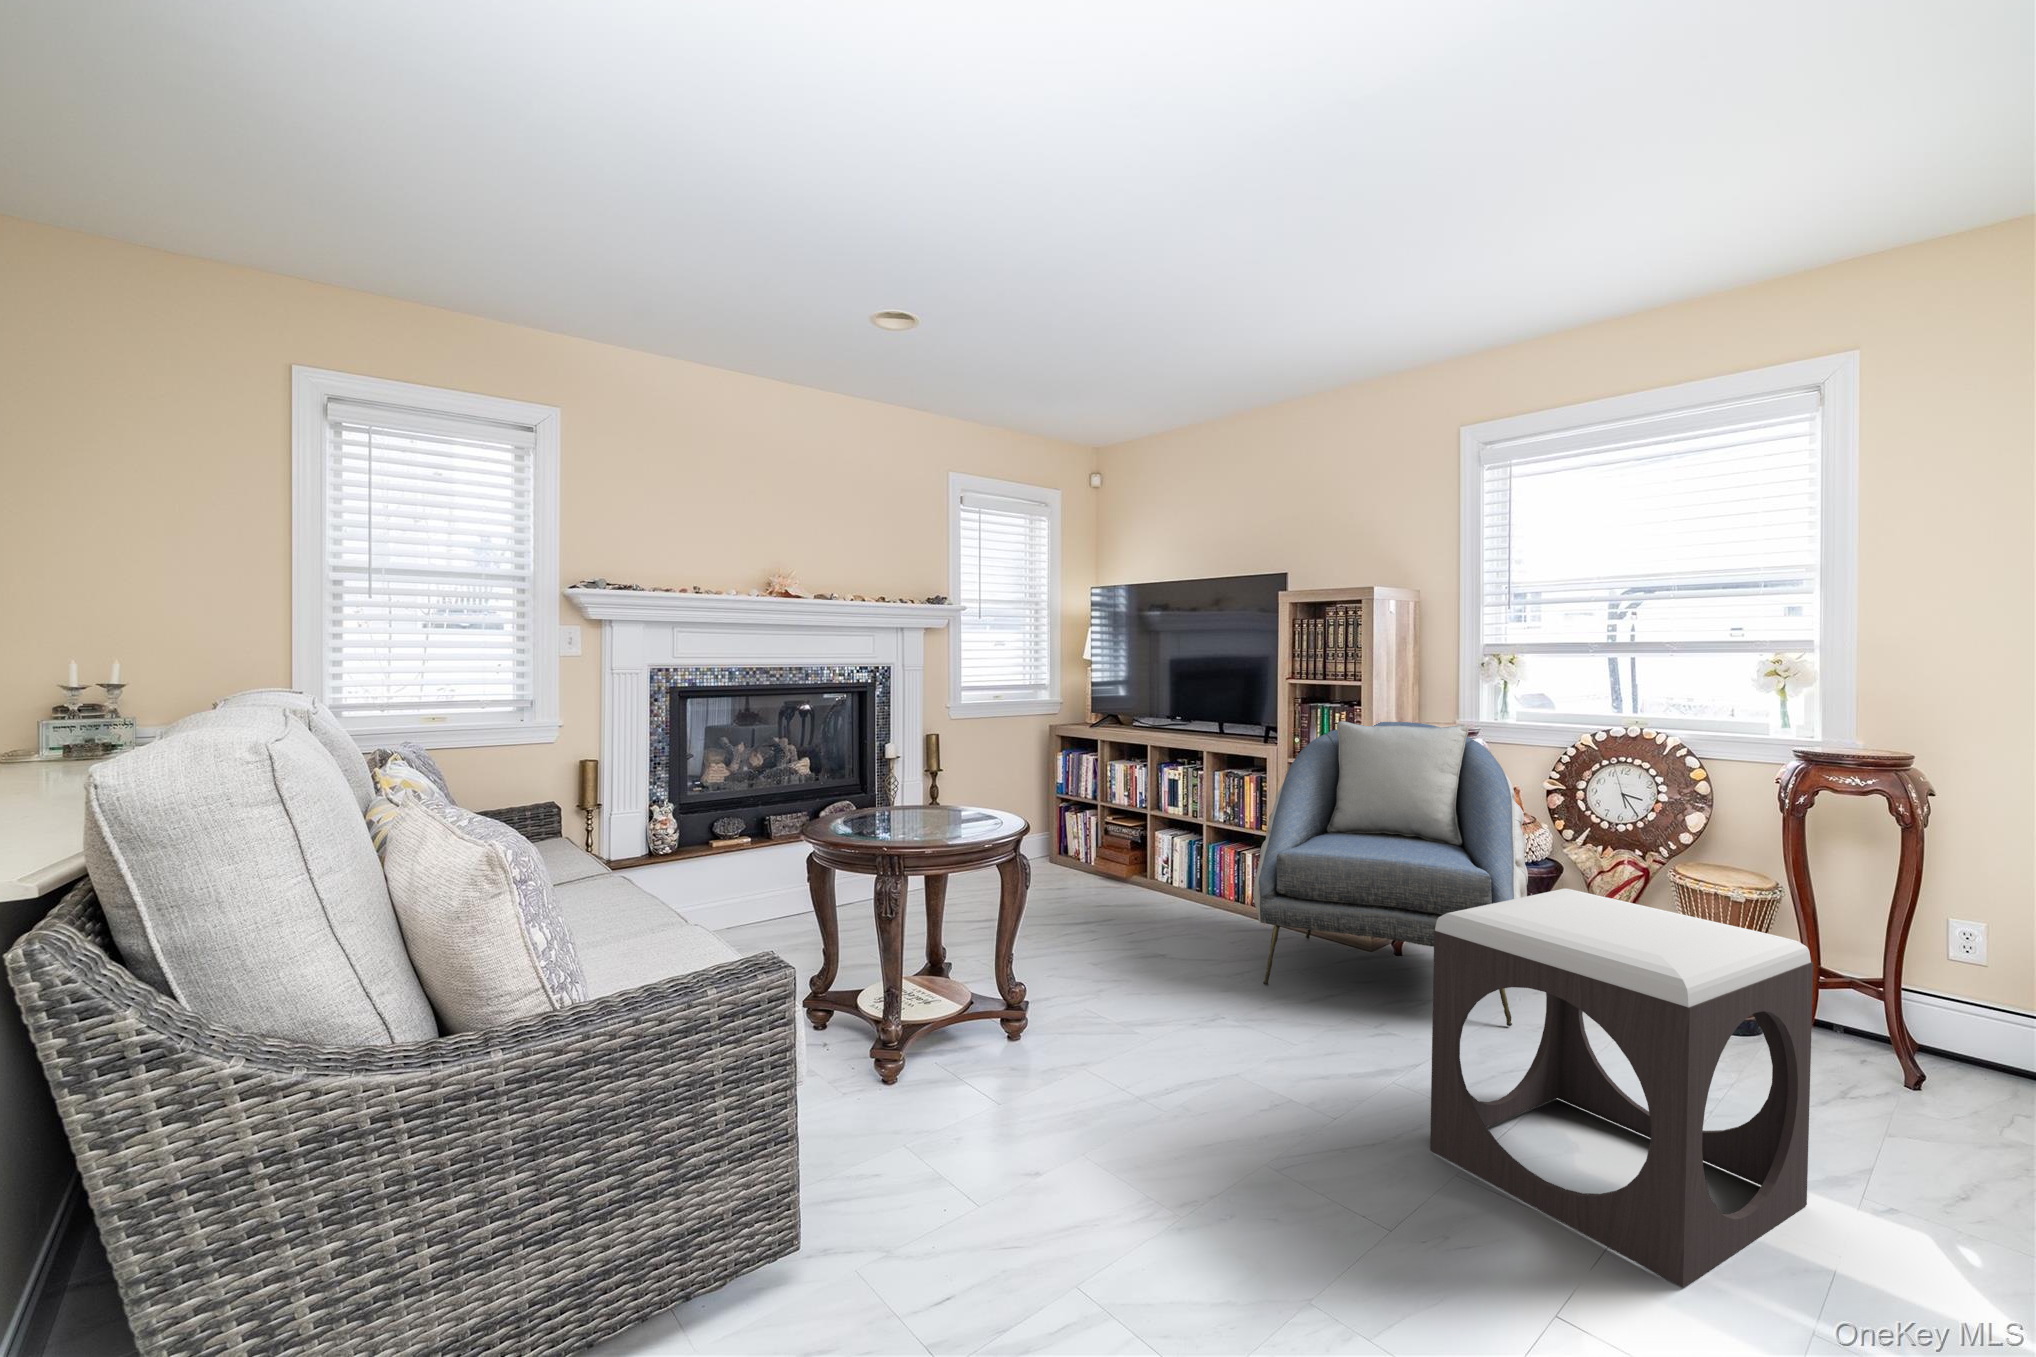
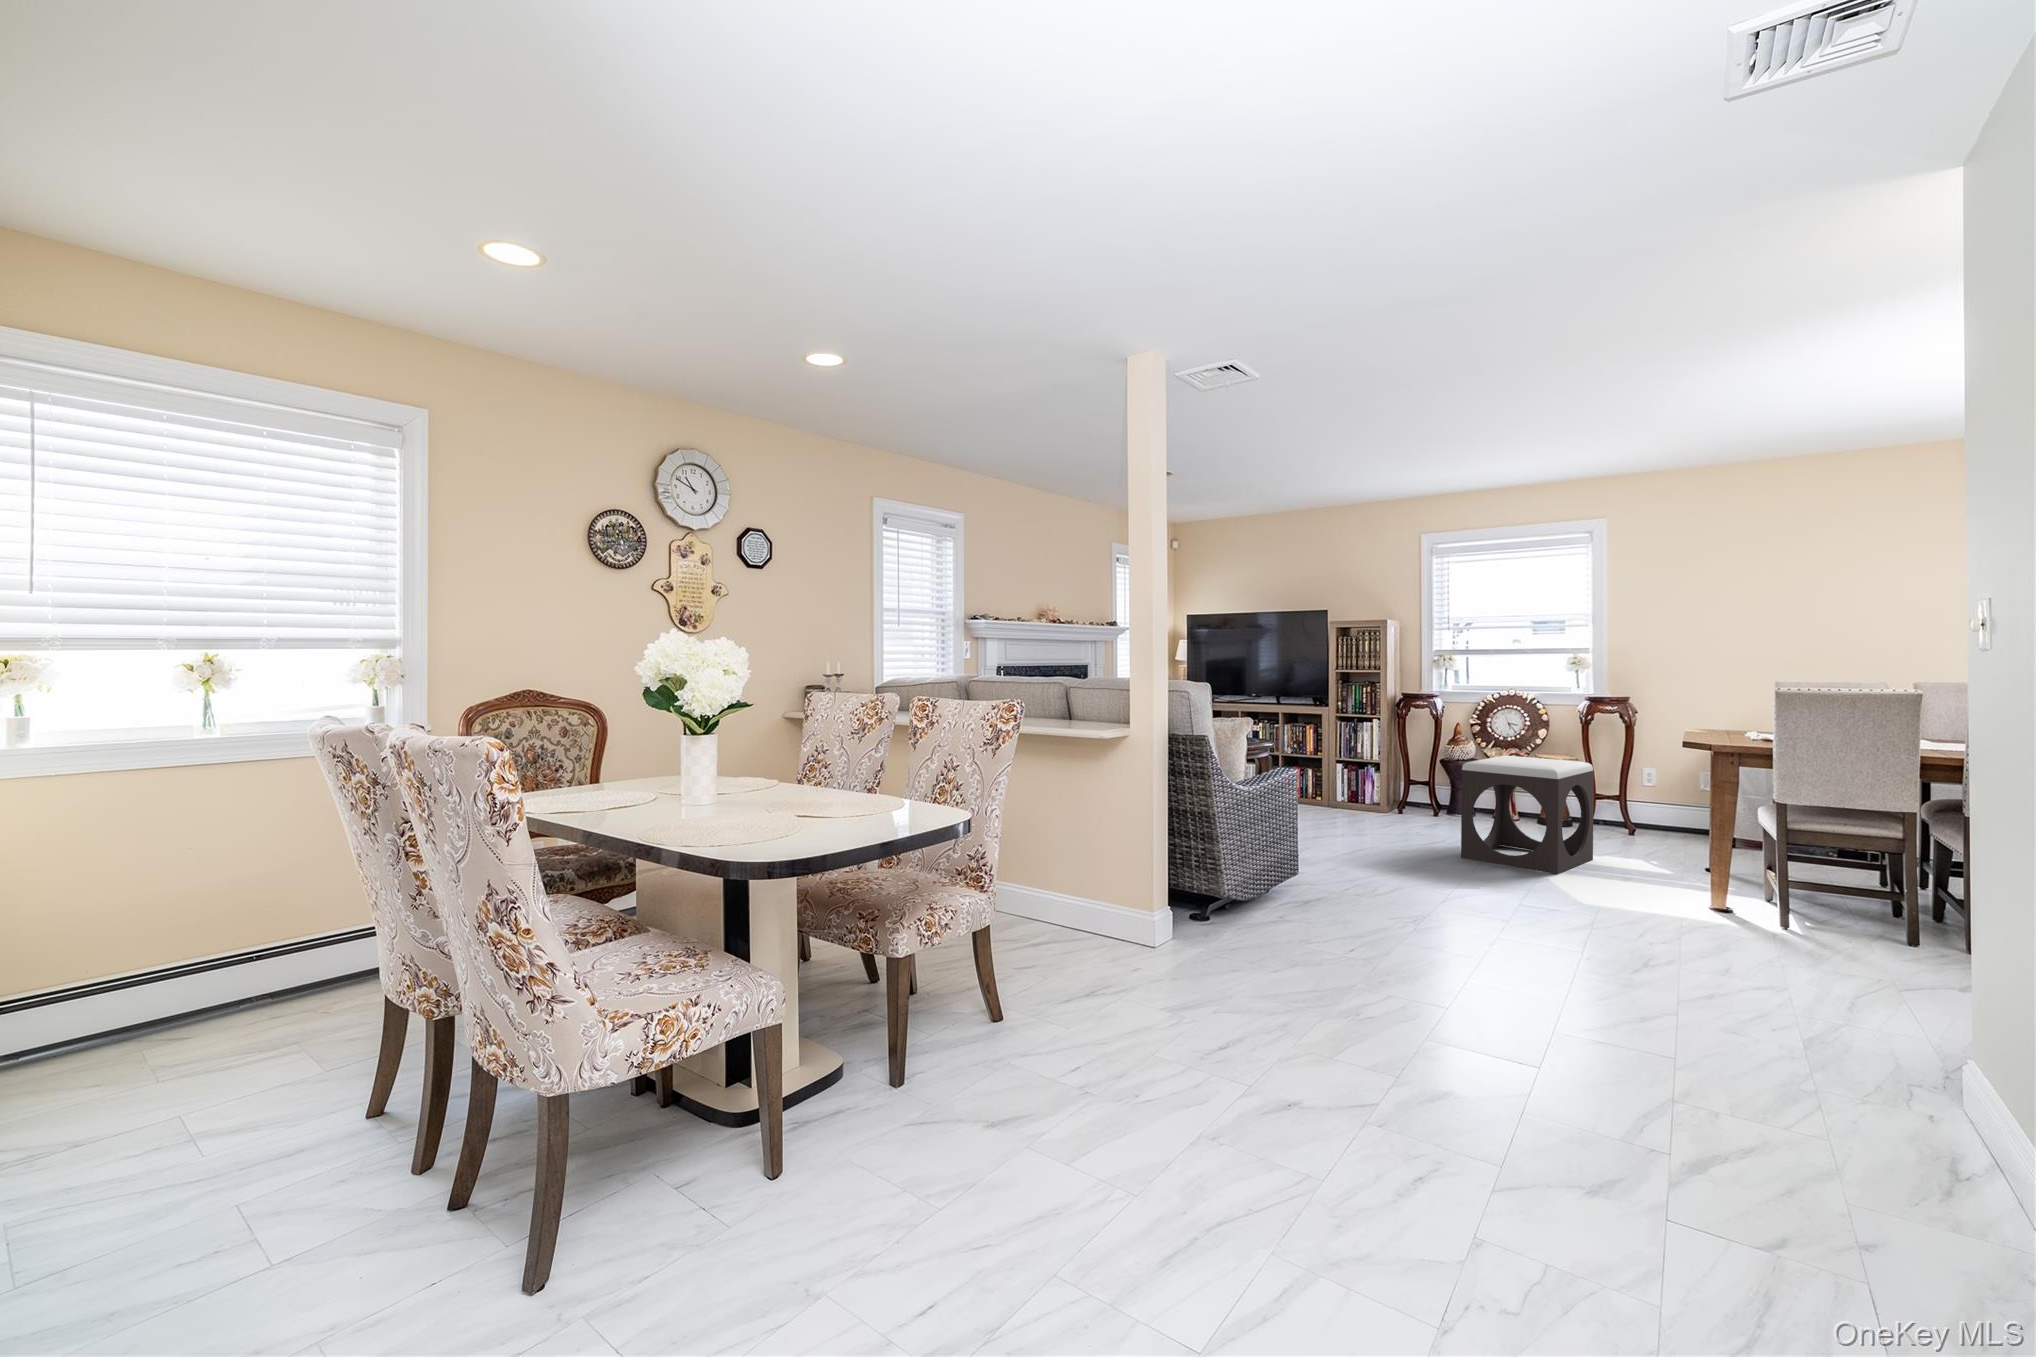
armchair: present [1253,721,1528,1026] -> none [1338,692,1475,830]

